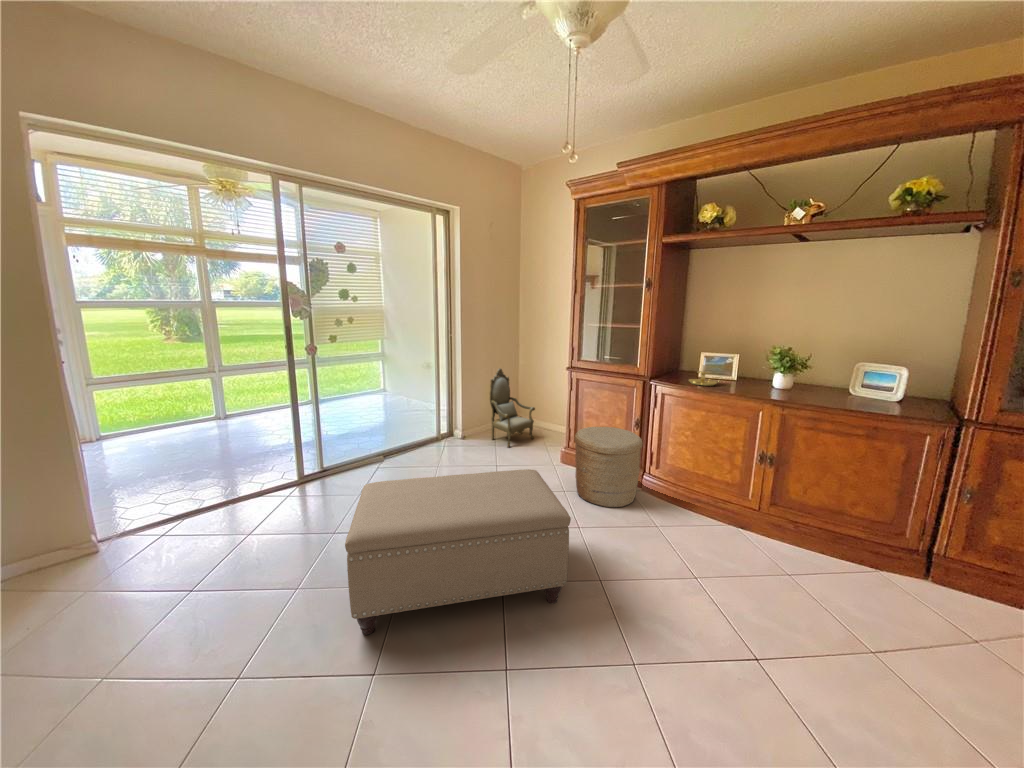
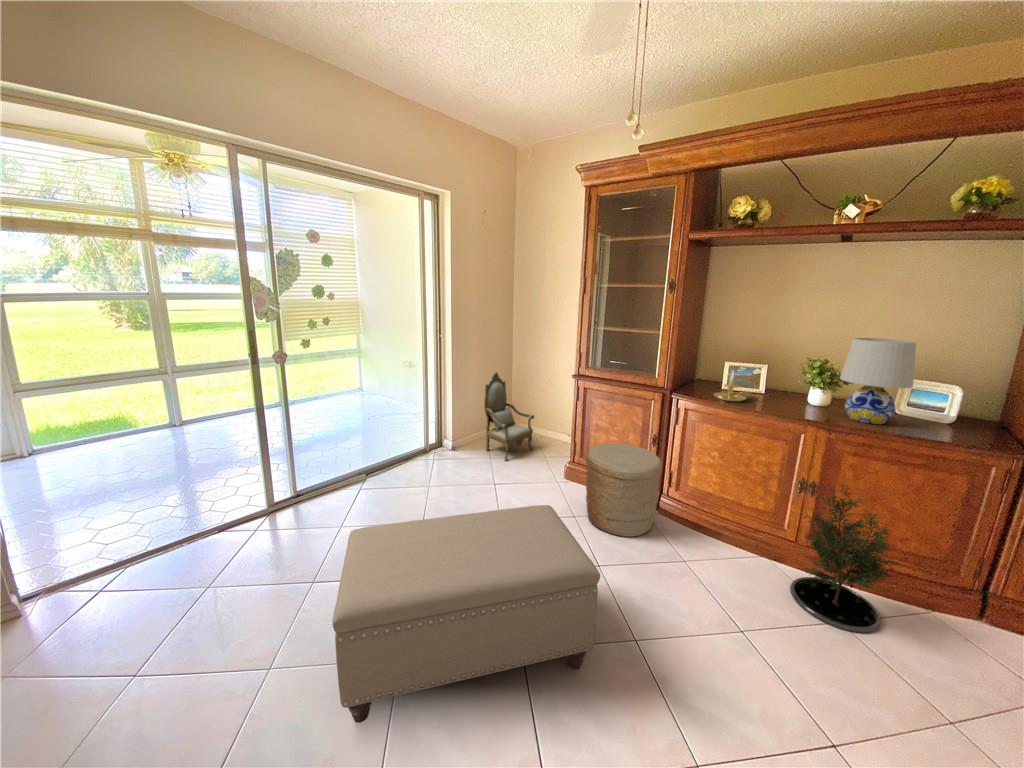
table lamp: none [798,326,862,401] -> present [840,338,916,424]
potted tree: none [753,450,848,584] -> present [790,485,899,633]

